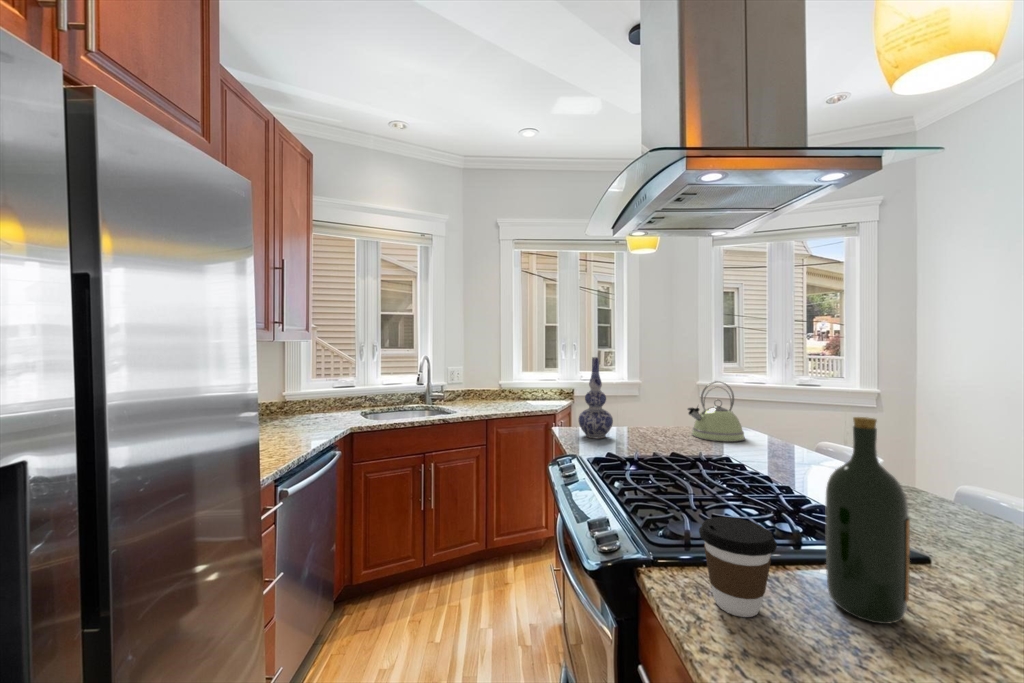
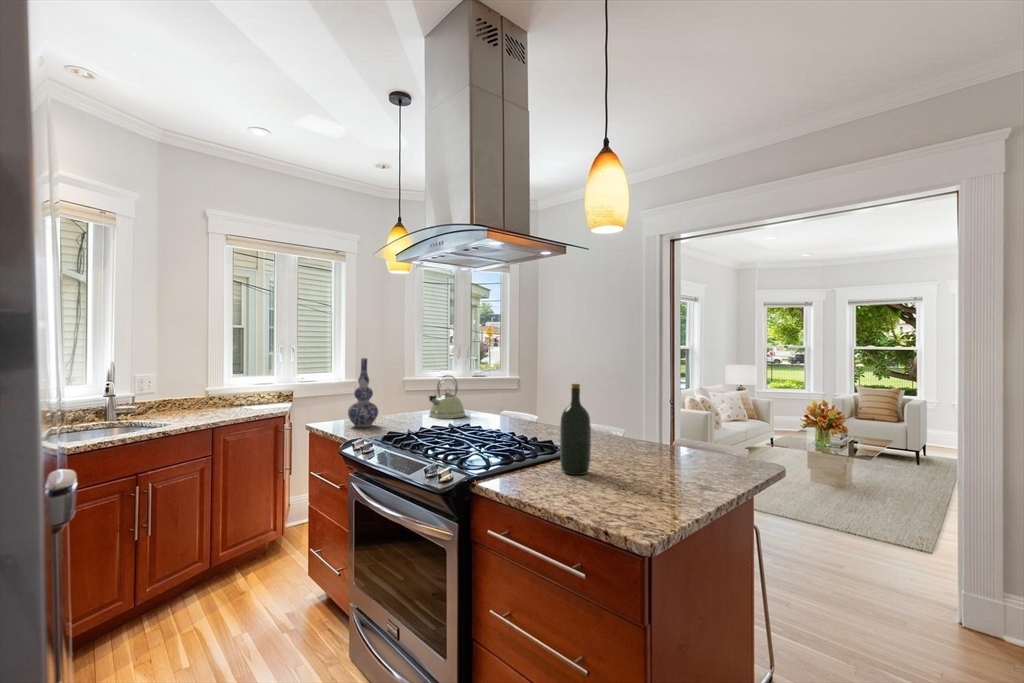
coffee cup: present [699,517,777,617] -> none [516,441,551,485]

